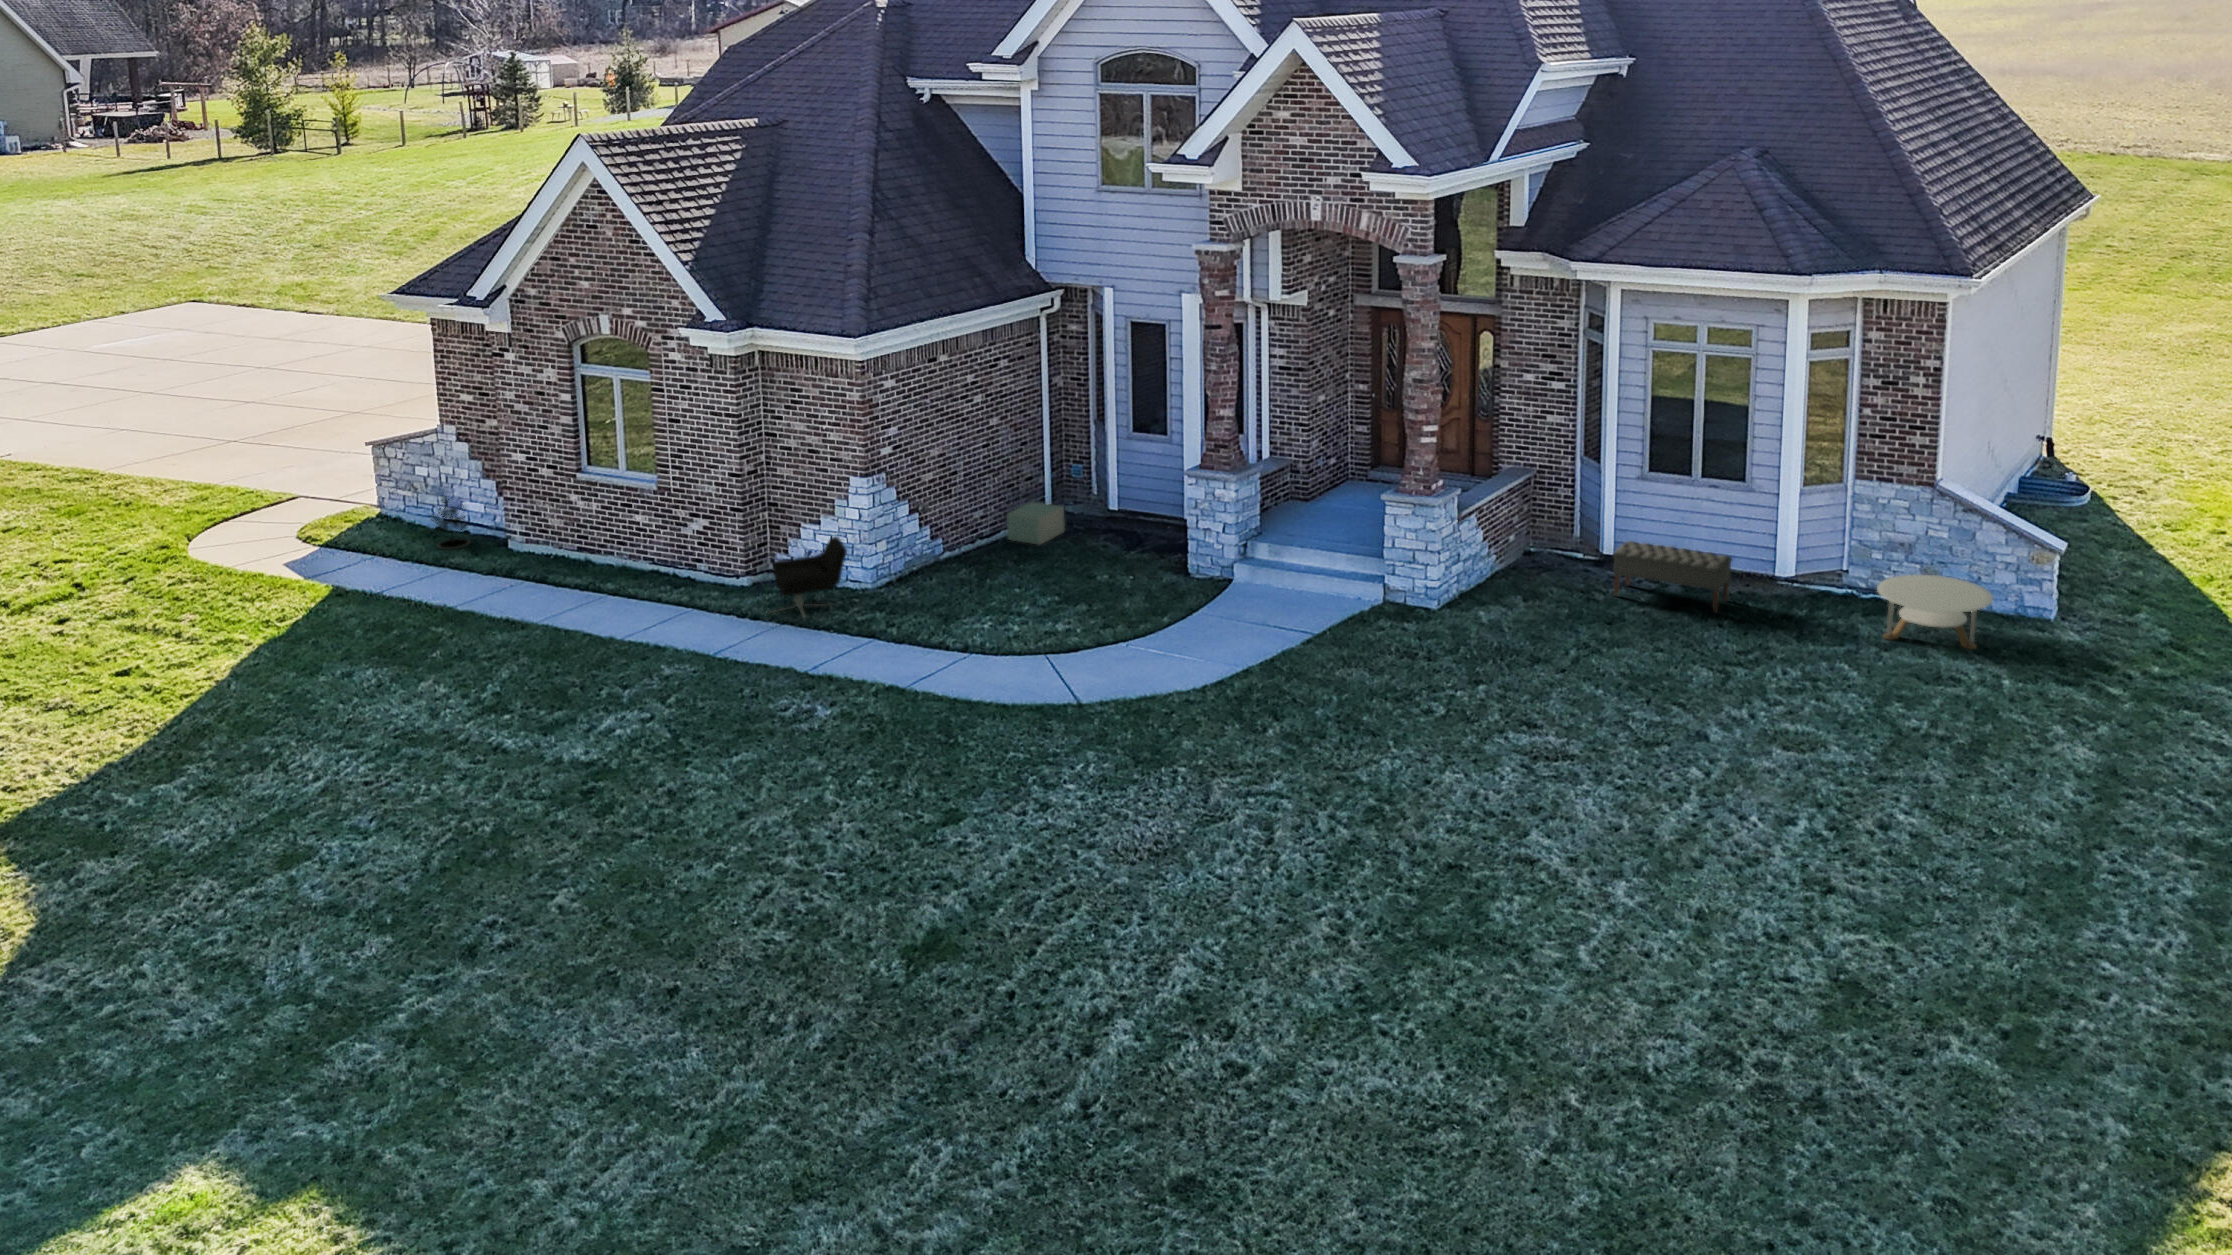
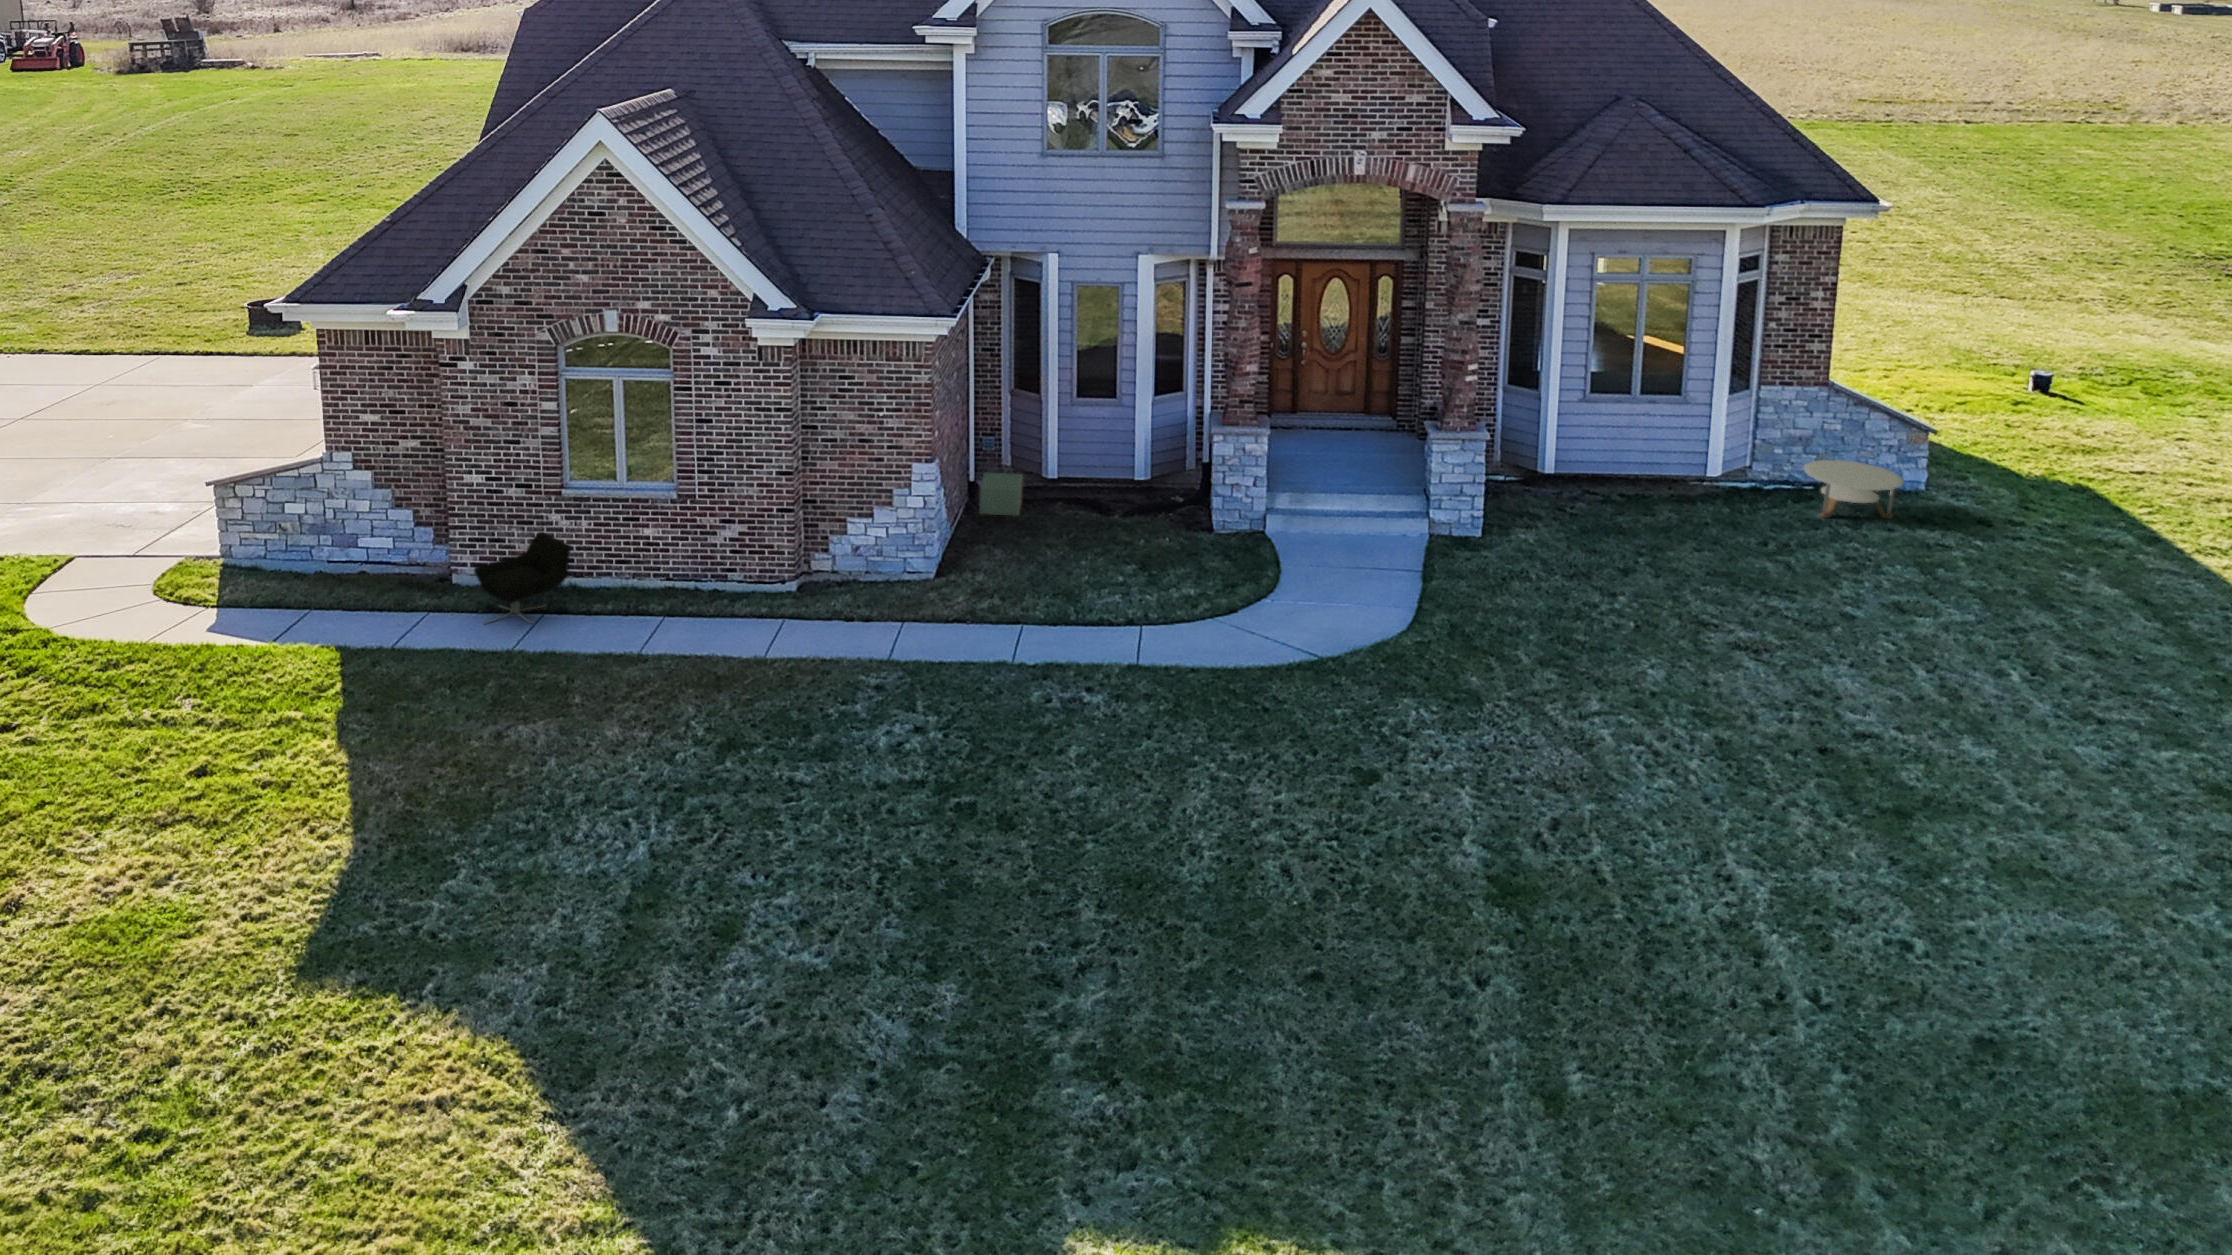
potted tree: present [432,493,470,550] -> none [339,529,385,597]
lounge chair: present [768,537,847,618] -> present [474,532,571,625]
bench: present [1613,541,1732,612] -> none [1572,455,1681,511]

